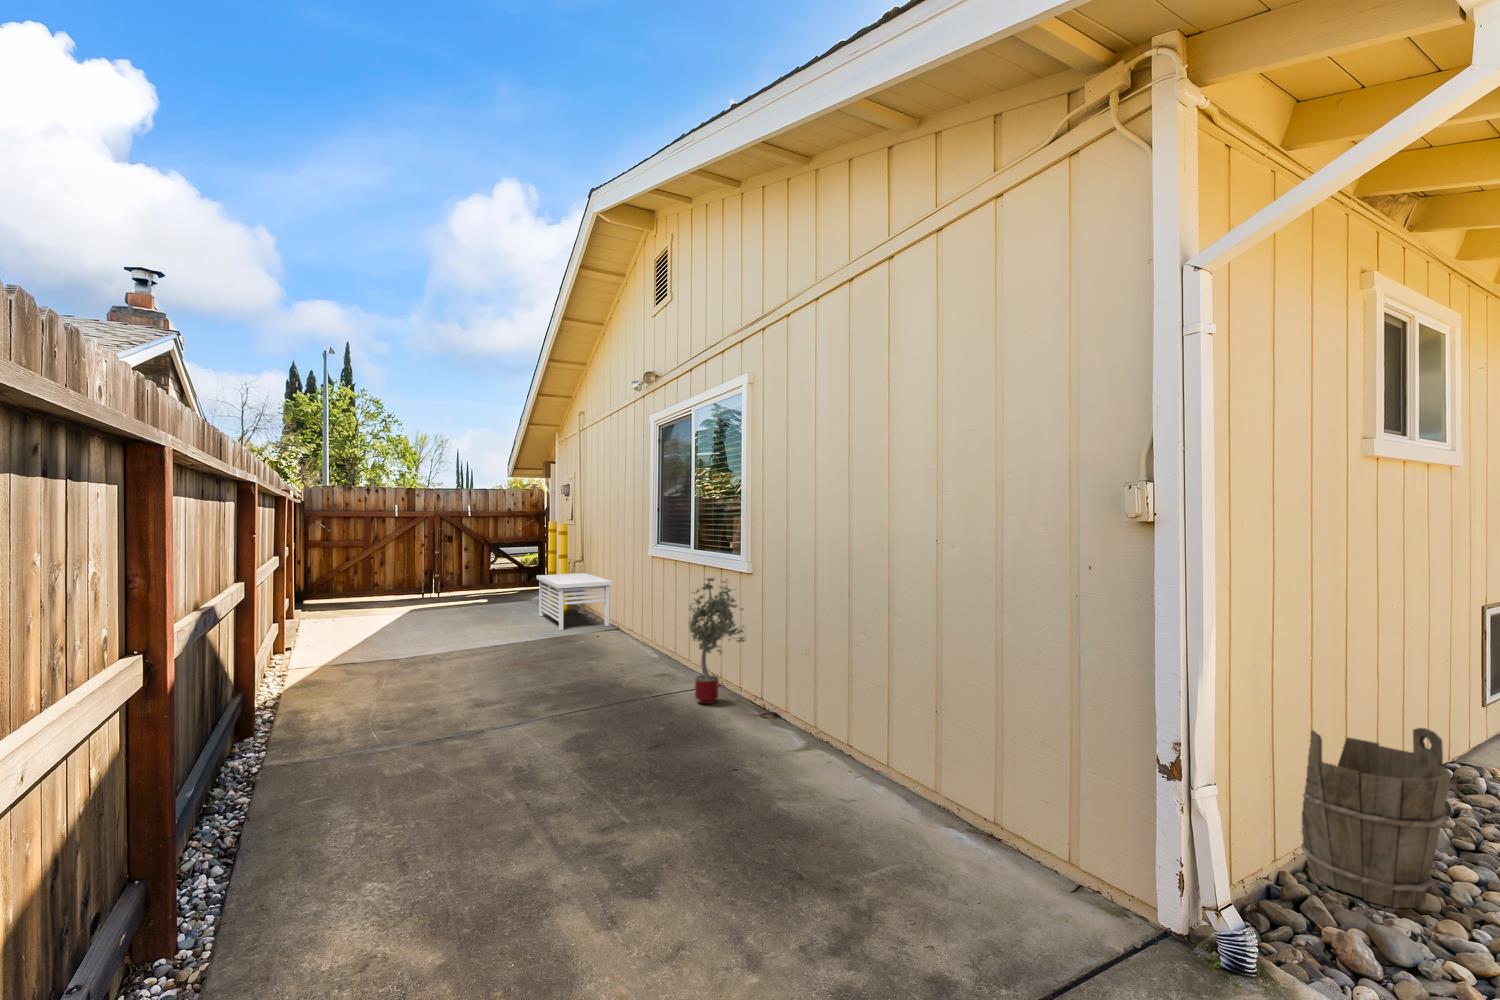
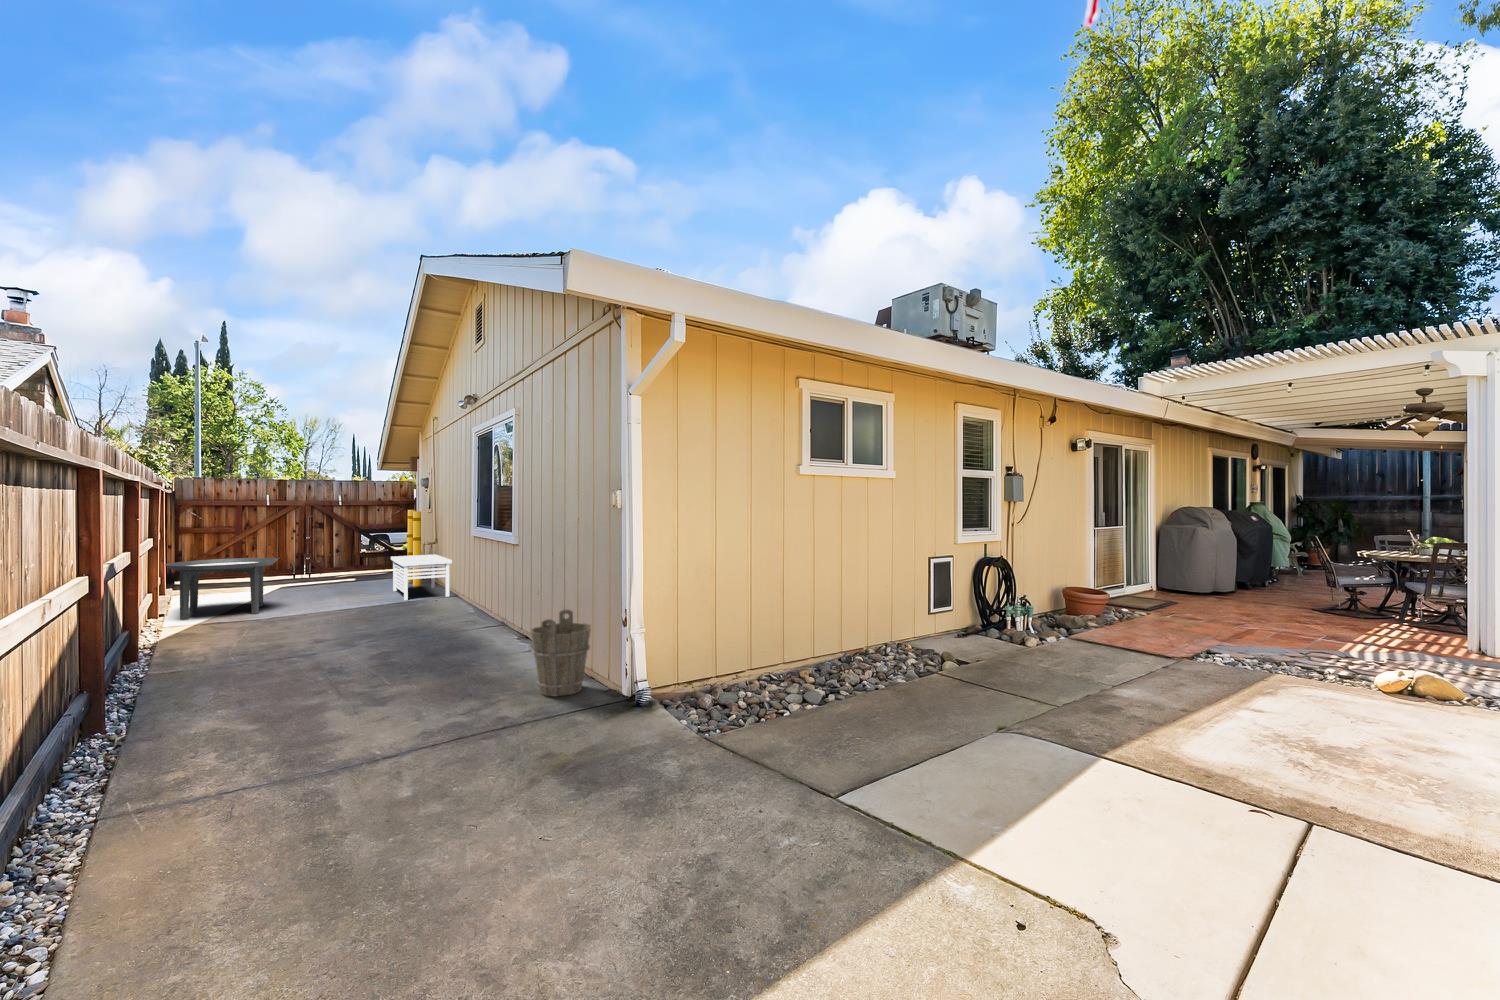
round table: none [292,577,419,656] -> present [165,558,278,620]
potted tree: present [689,578,745,704] -> none [464,551,516,639]
bucket: present [1301,728,1451,908] -> present [530,610,591,696]

